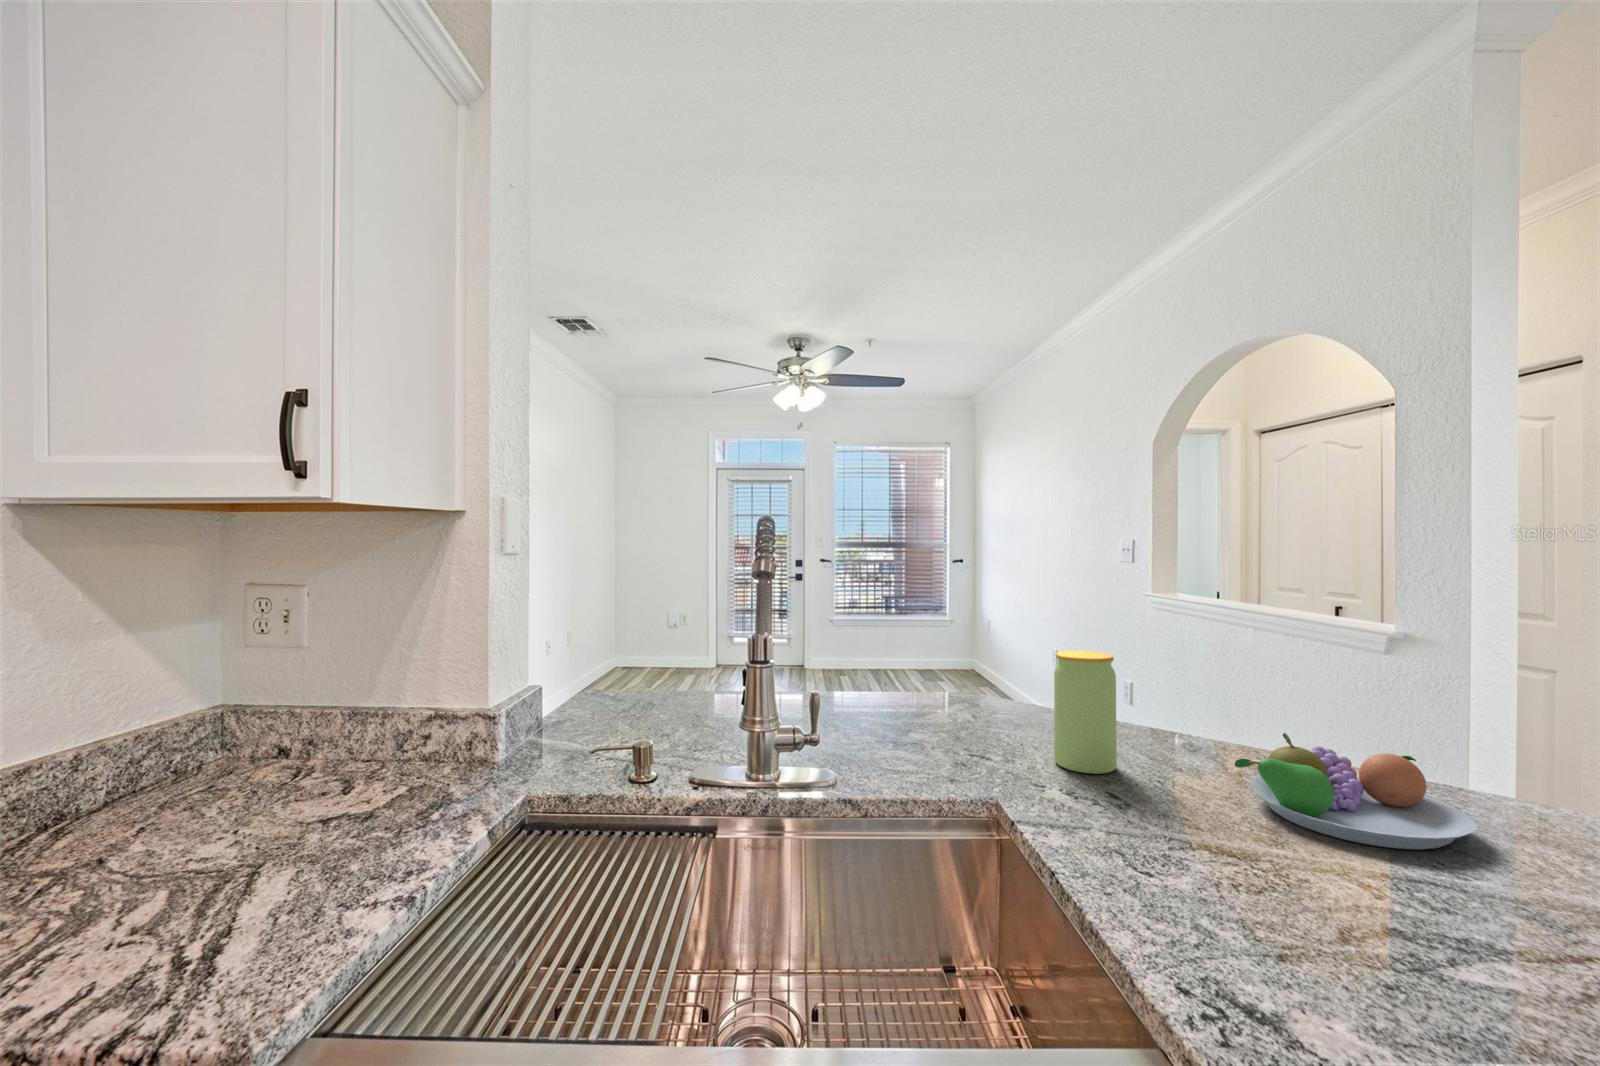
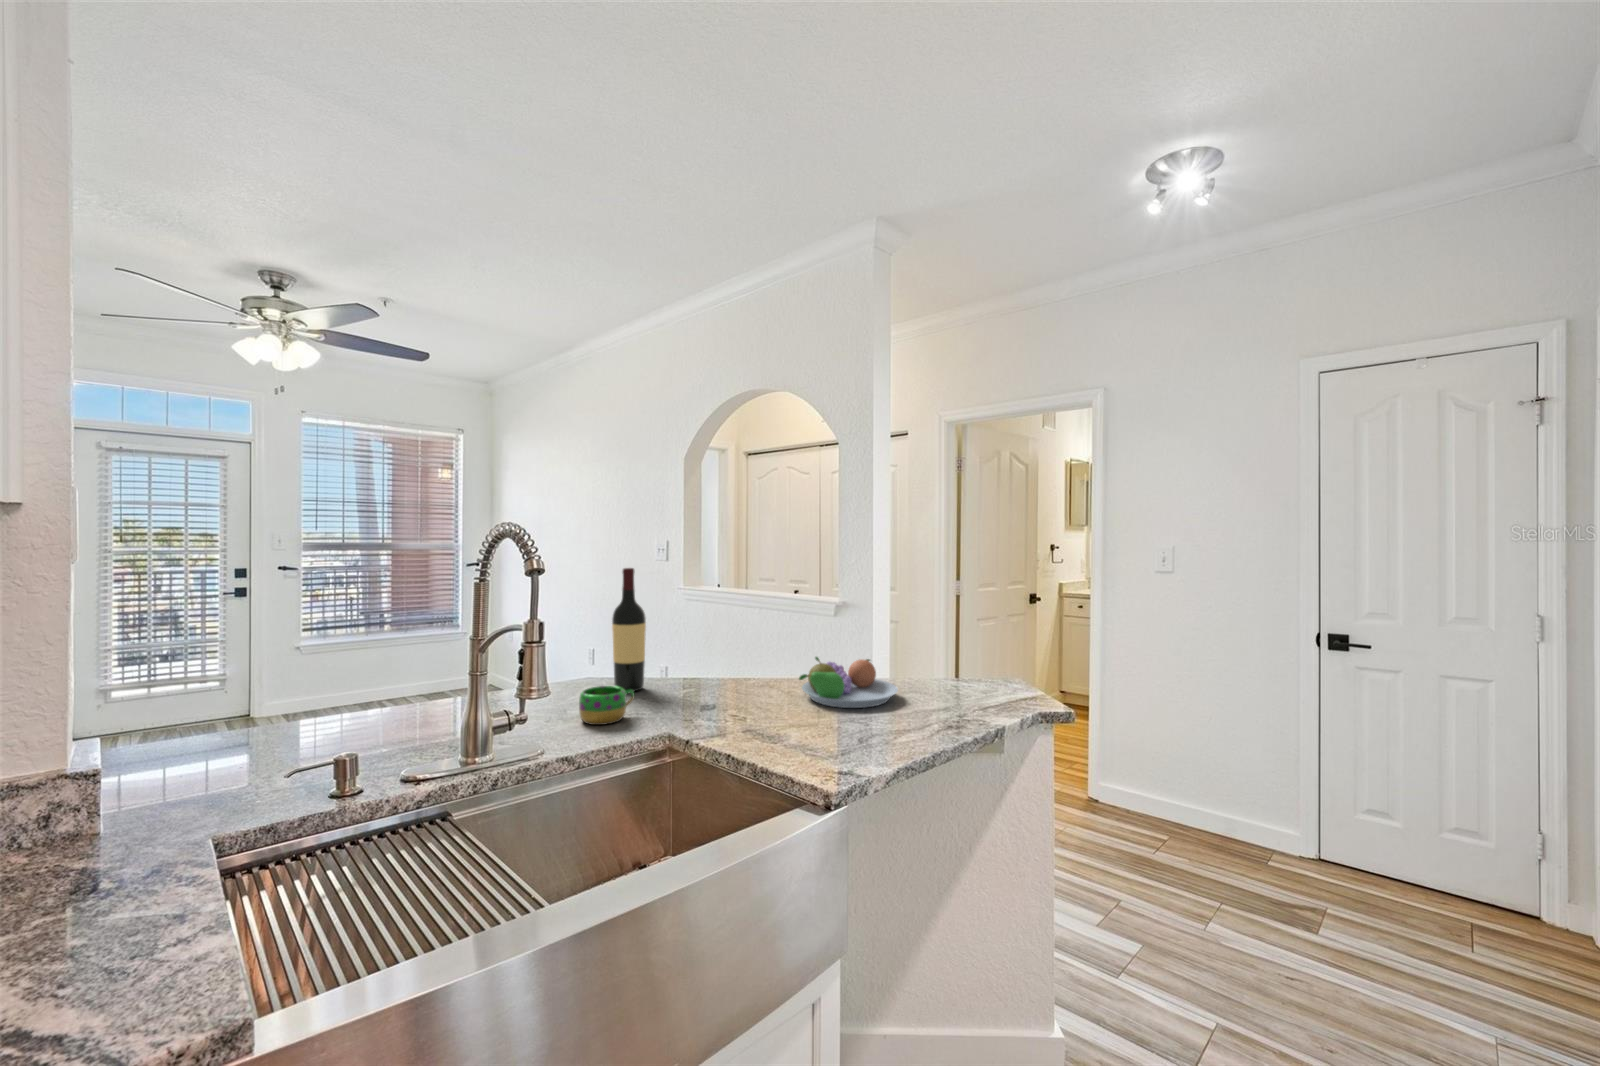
wine bottle: none [974,576,1017,735] -> present [612,568,646,691]
jar: present [1054,651,1117,774] -> none [686,620,726,704]
mug: none [898,719,972,770] -> present [579,686,635,725]

